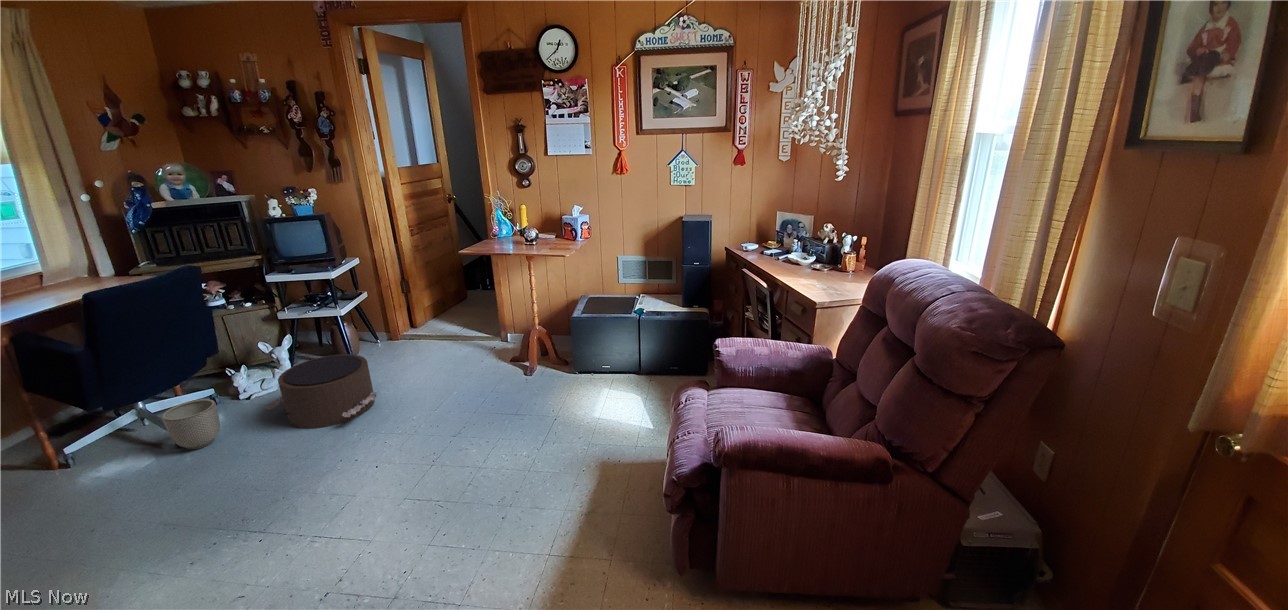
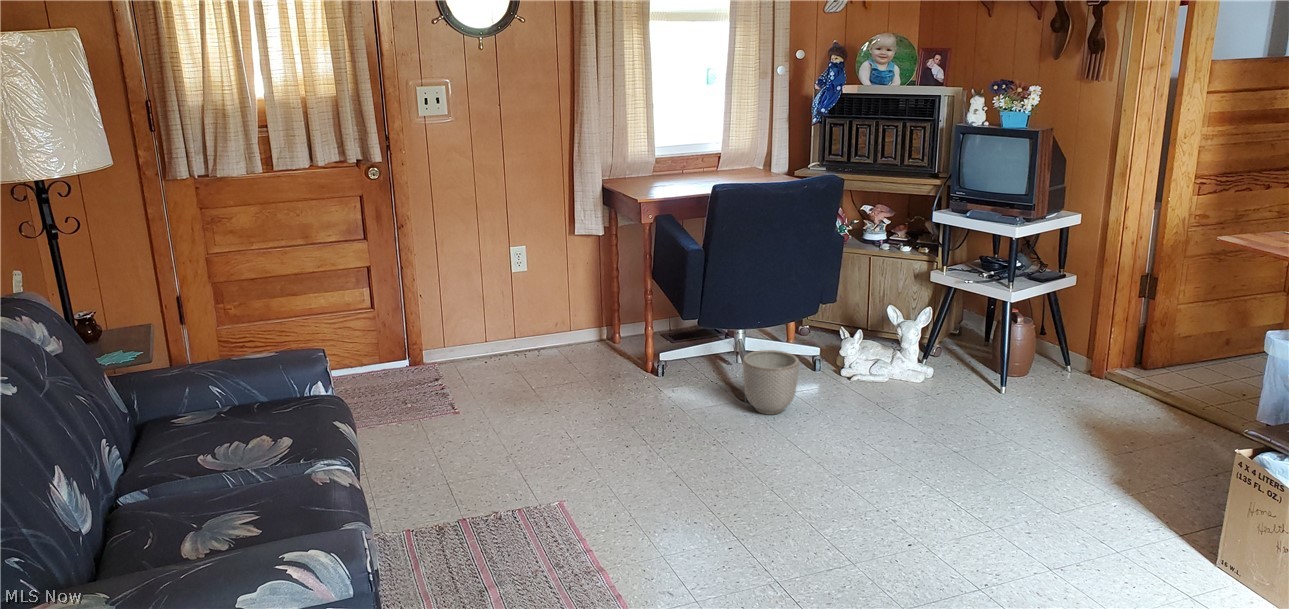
pouf: present [266,354,379,429] -> none [850,352,1004,465]

